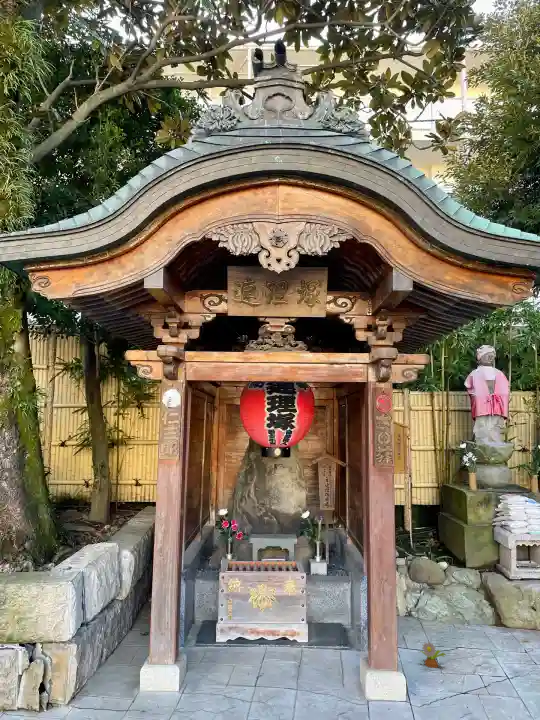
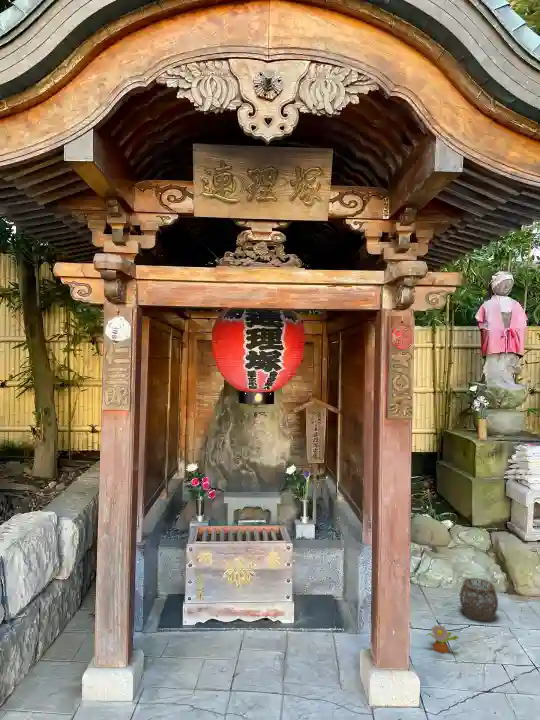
woven basket: none [451,608,484,646] -> present [460,578,498,620]

